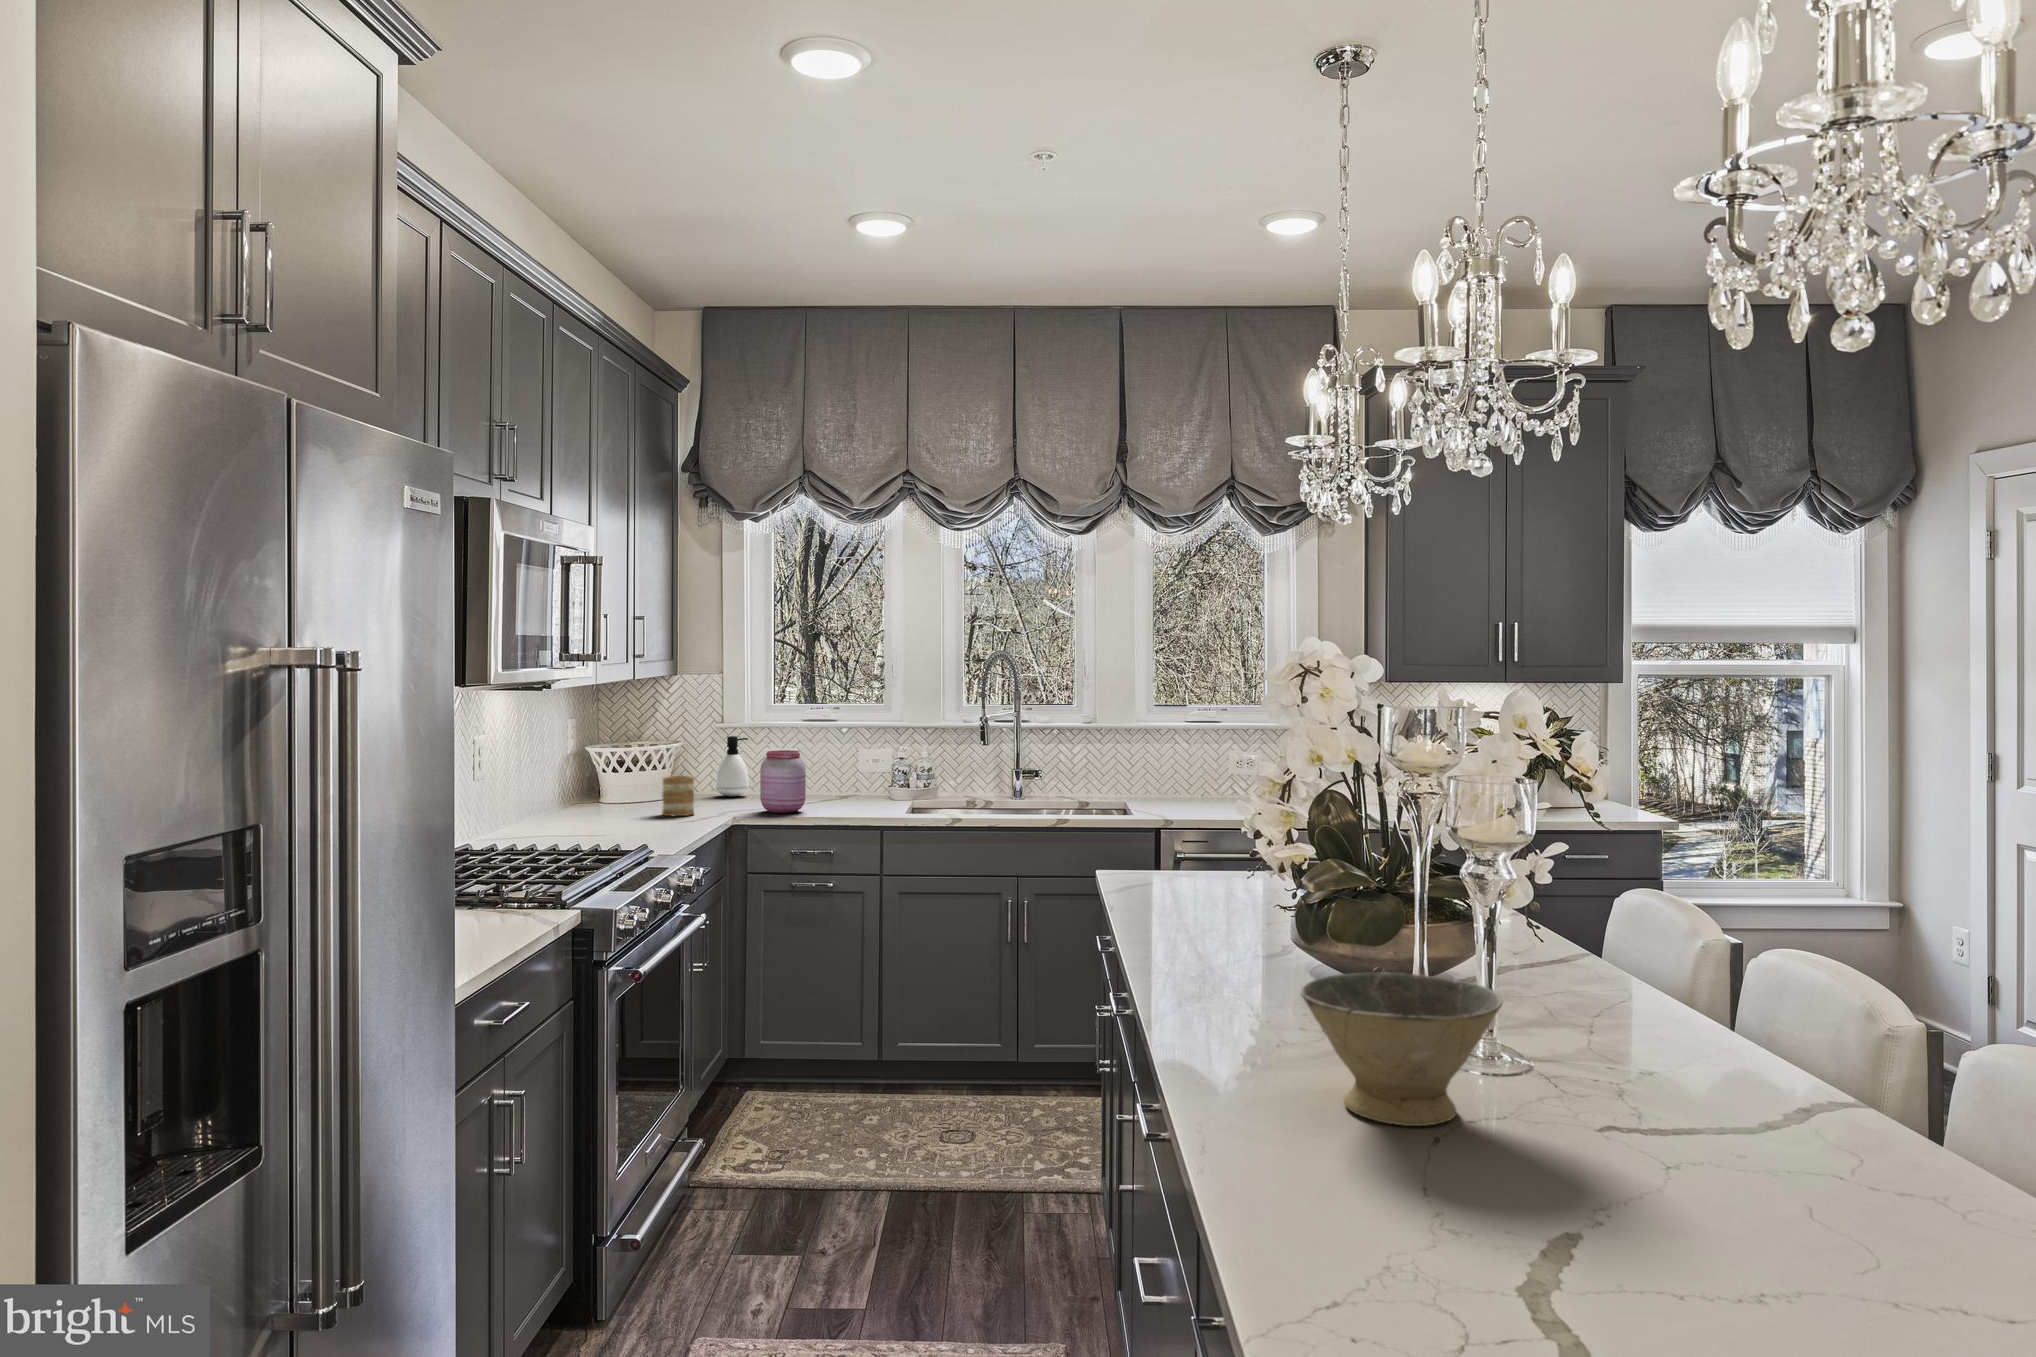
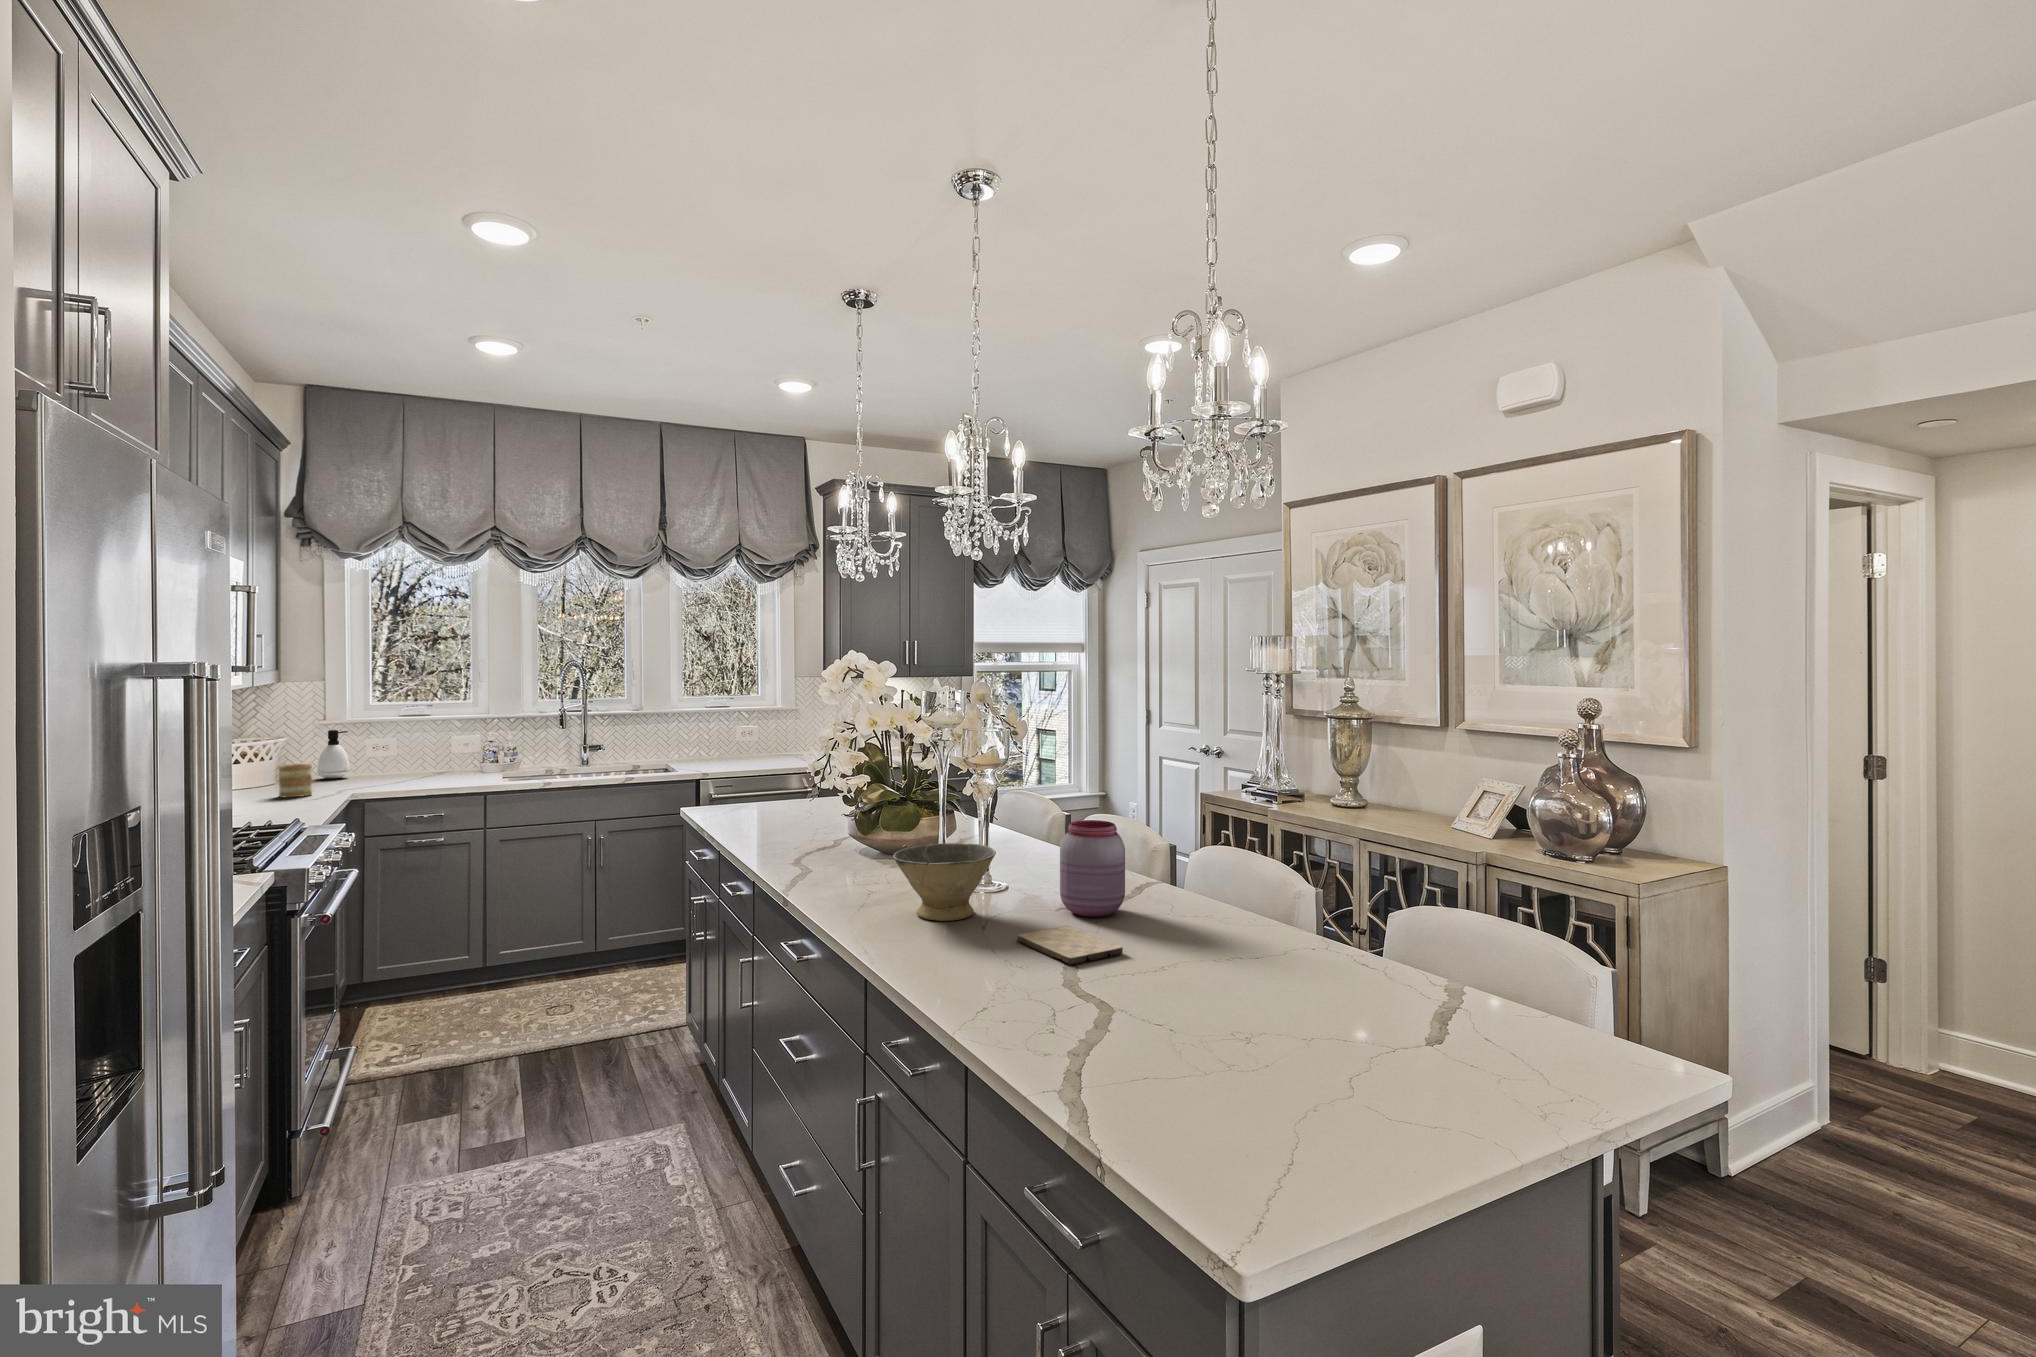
jar: present [760,750,806,813] -> present [1060,820,1125,917]
cutting board: none [1514,1181,1748,1279] -> present [1017,926,1123,965]

